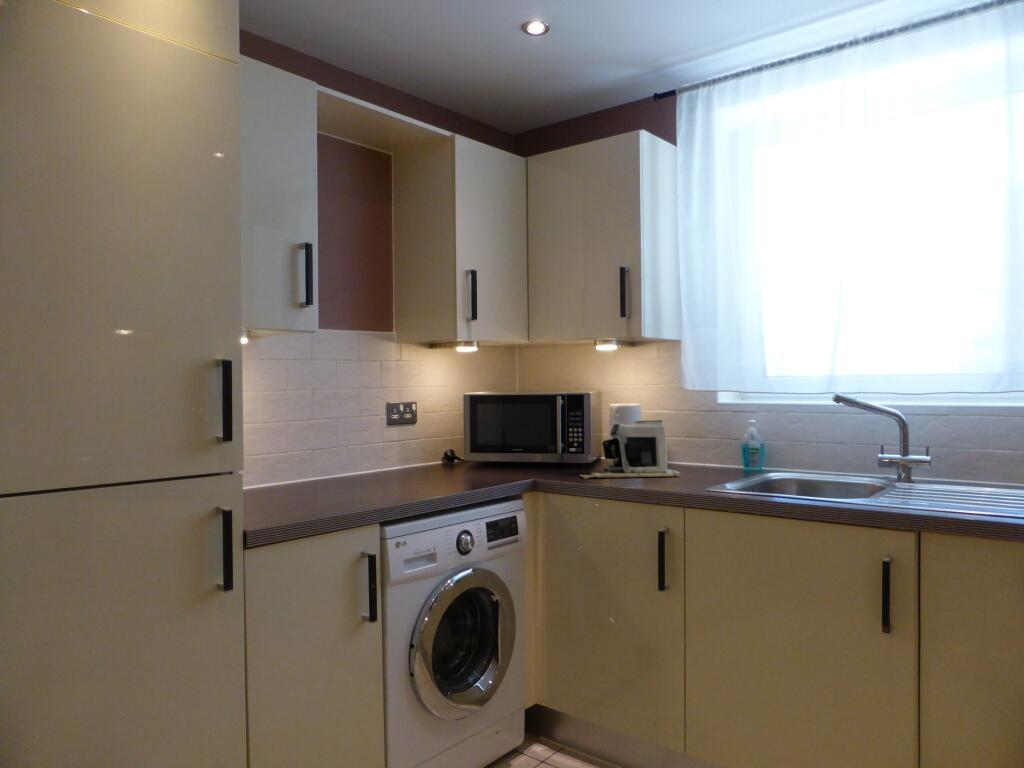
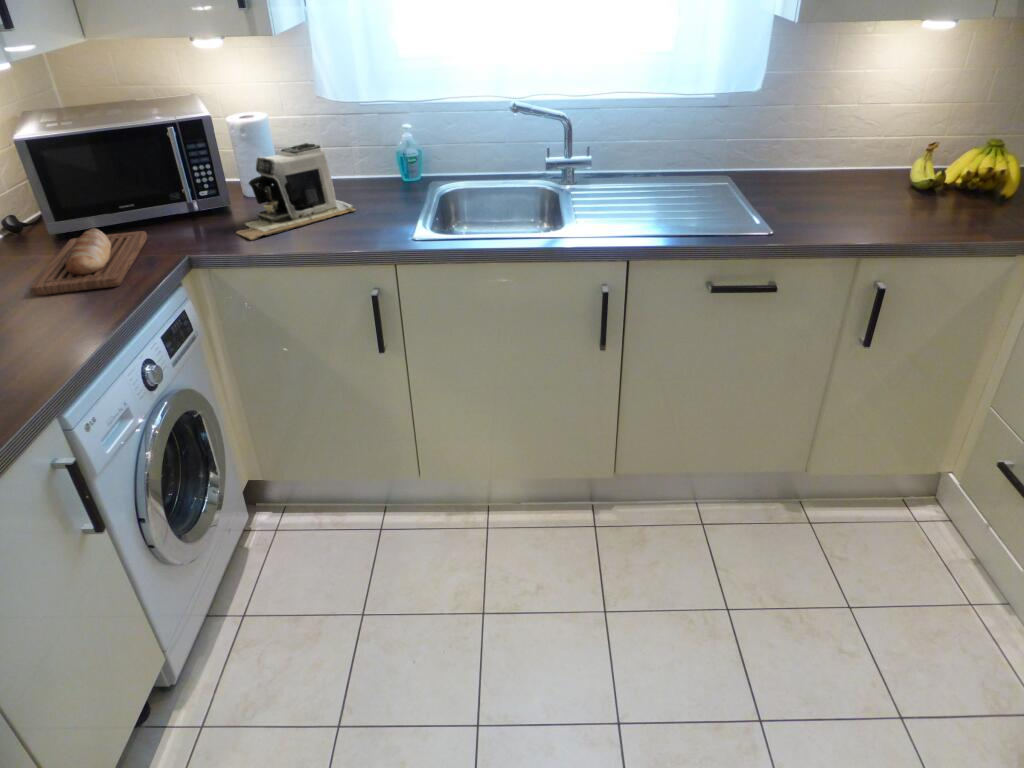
bread loaf: none [425,455,520,483] -> present [30,229,147,296]

